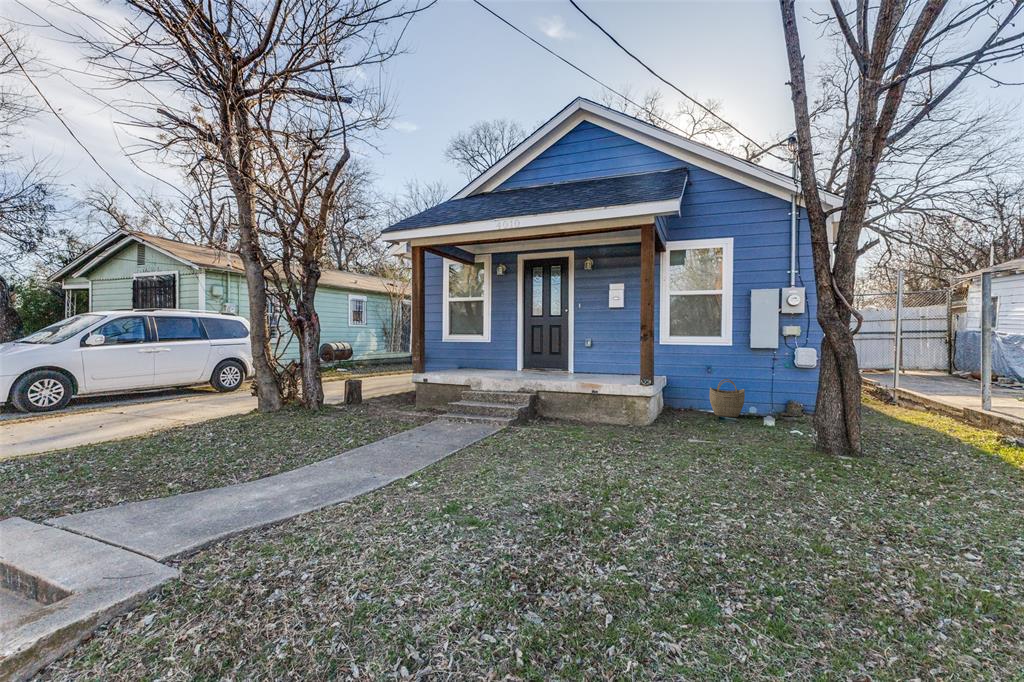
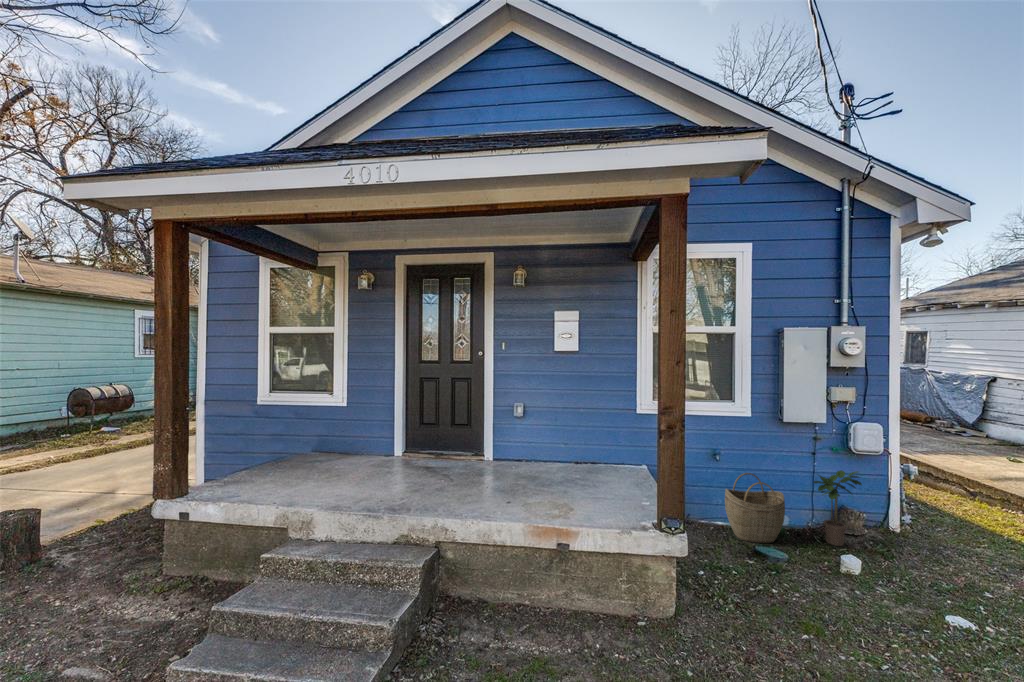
potted plant: none [763,376,797,421] -> present [813,470,862,546]

